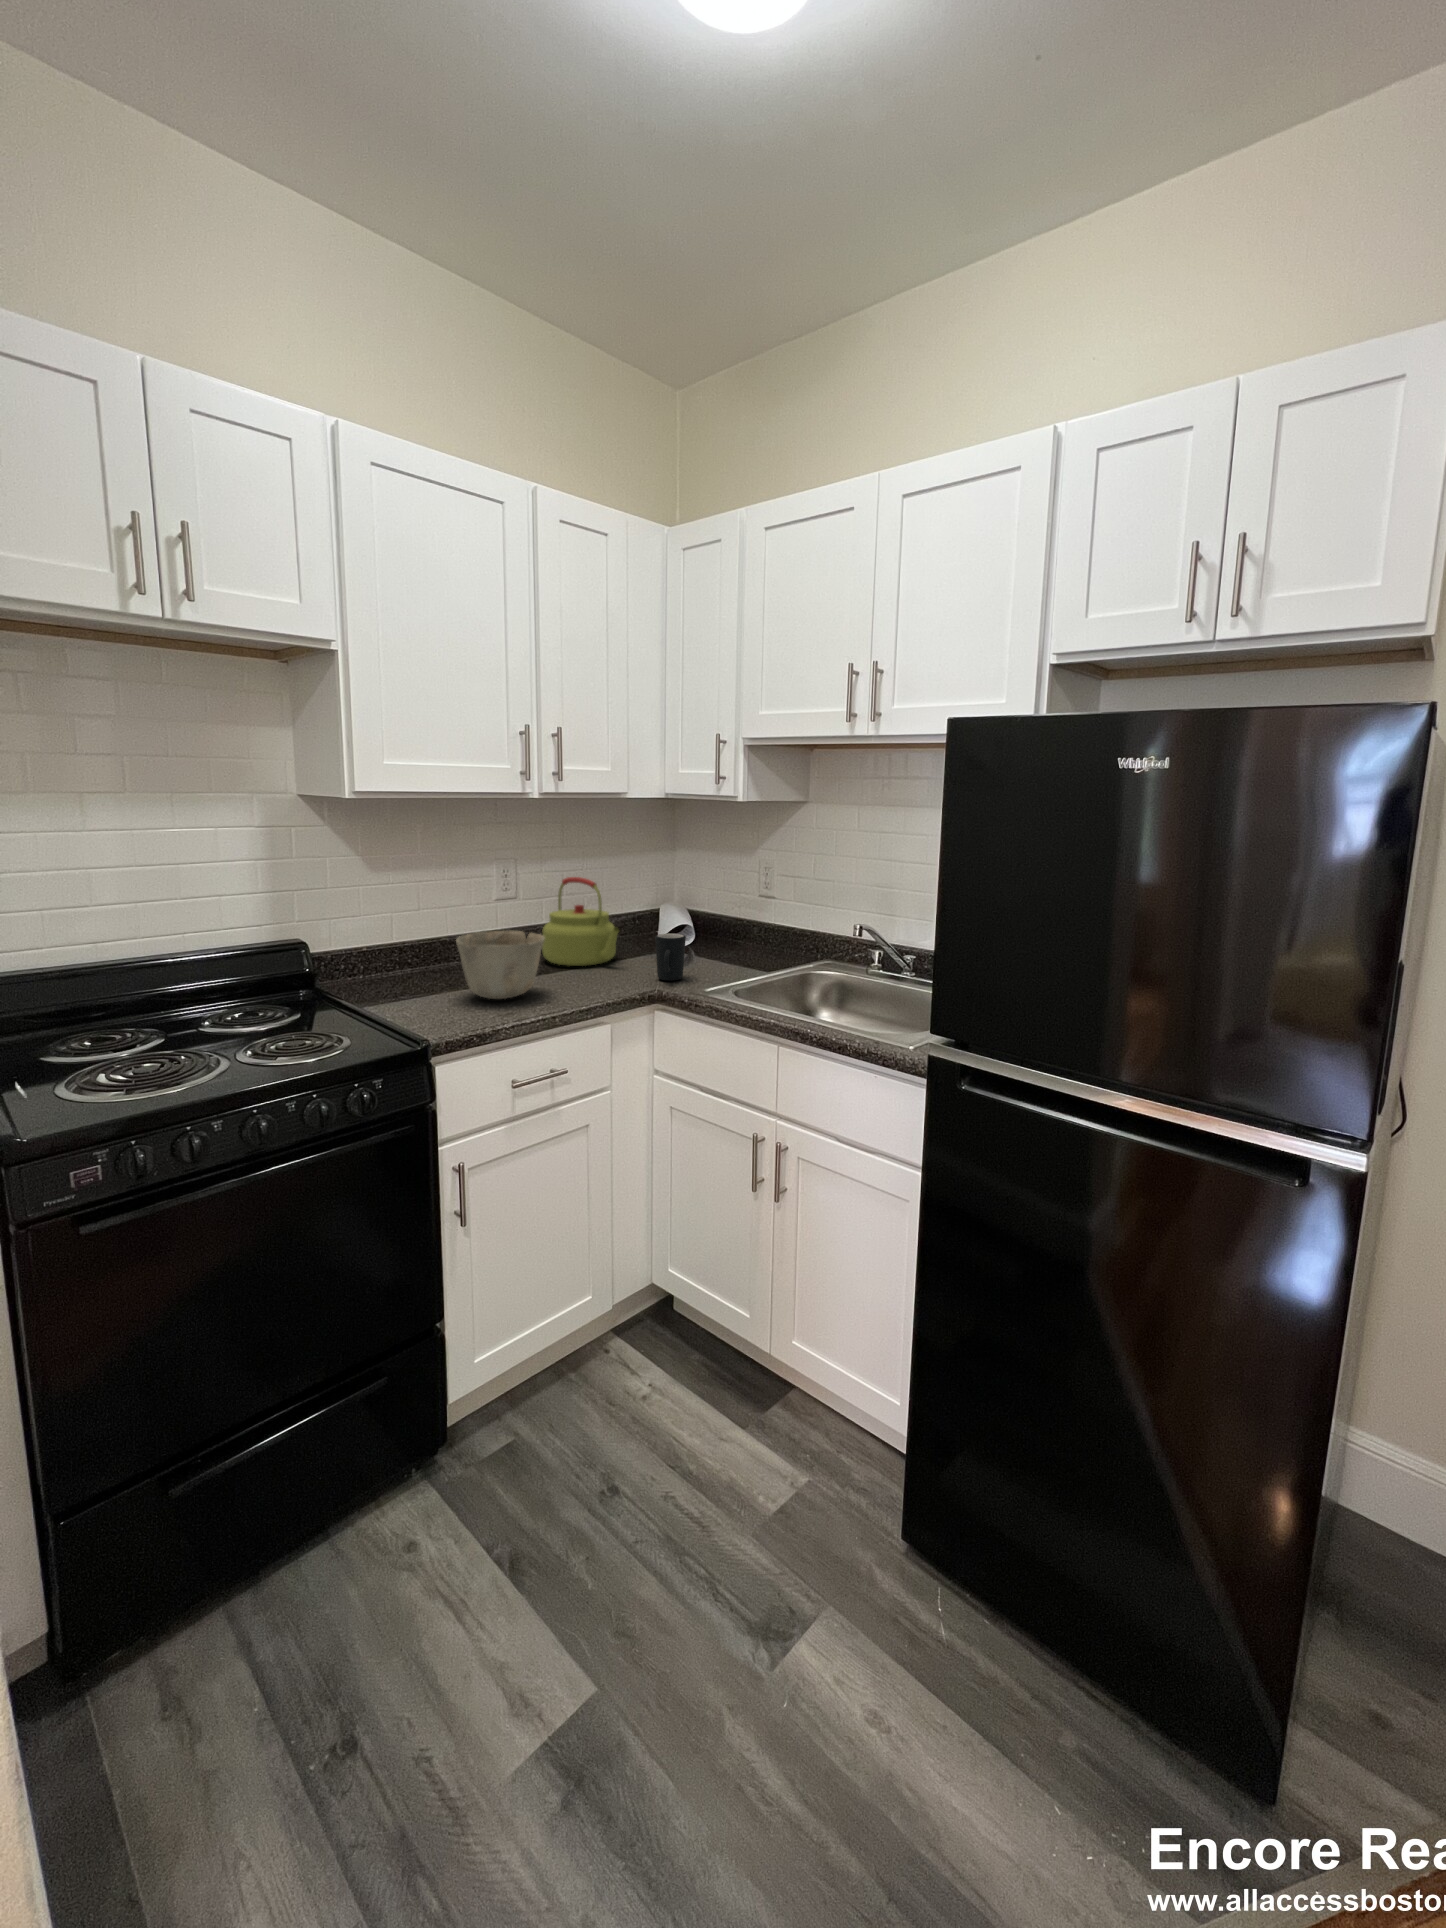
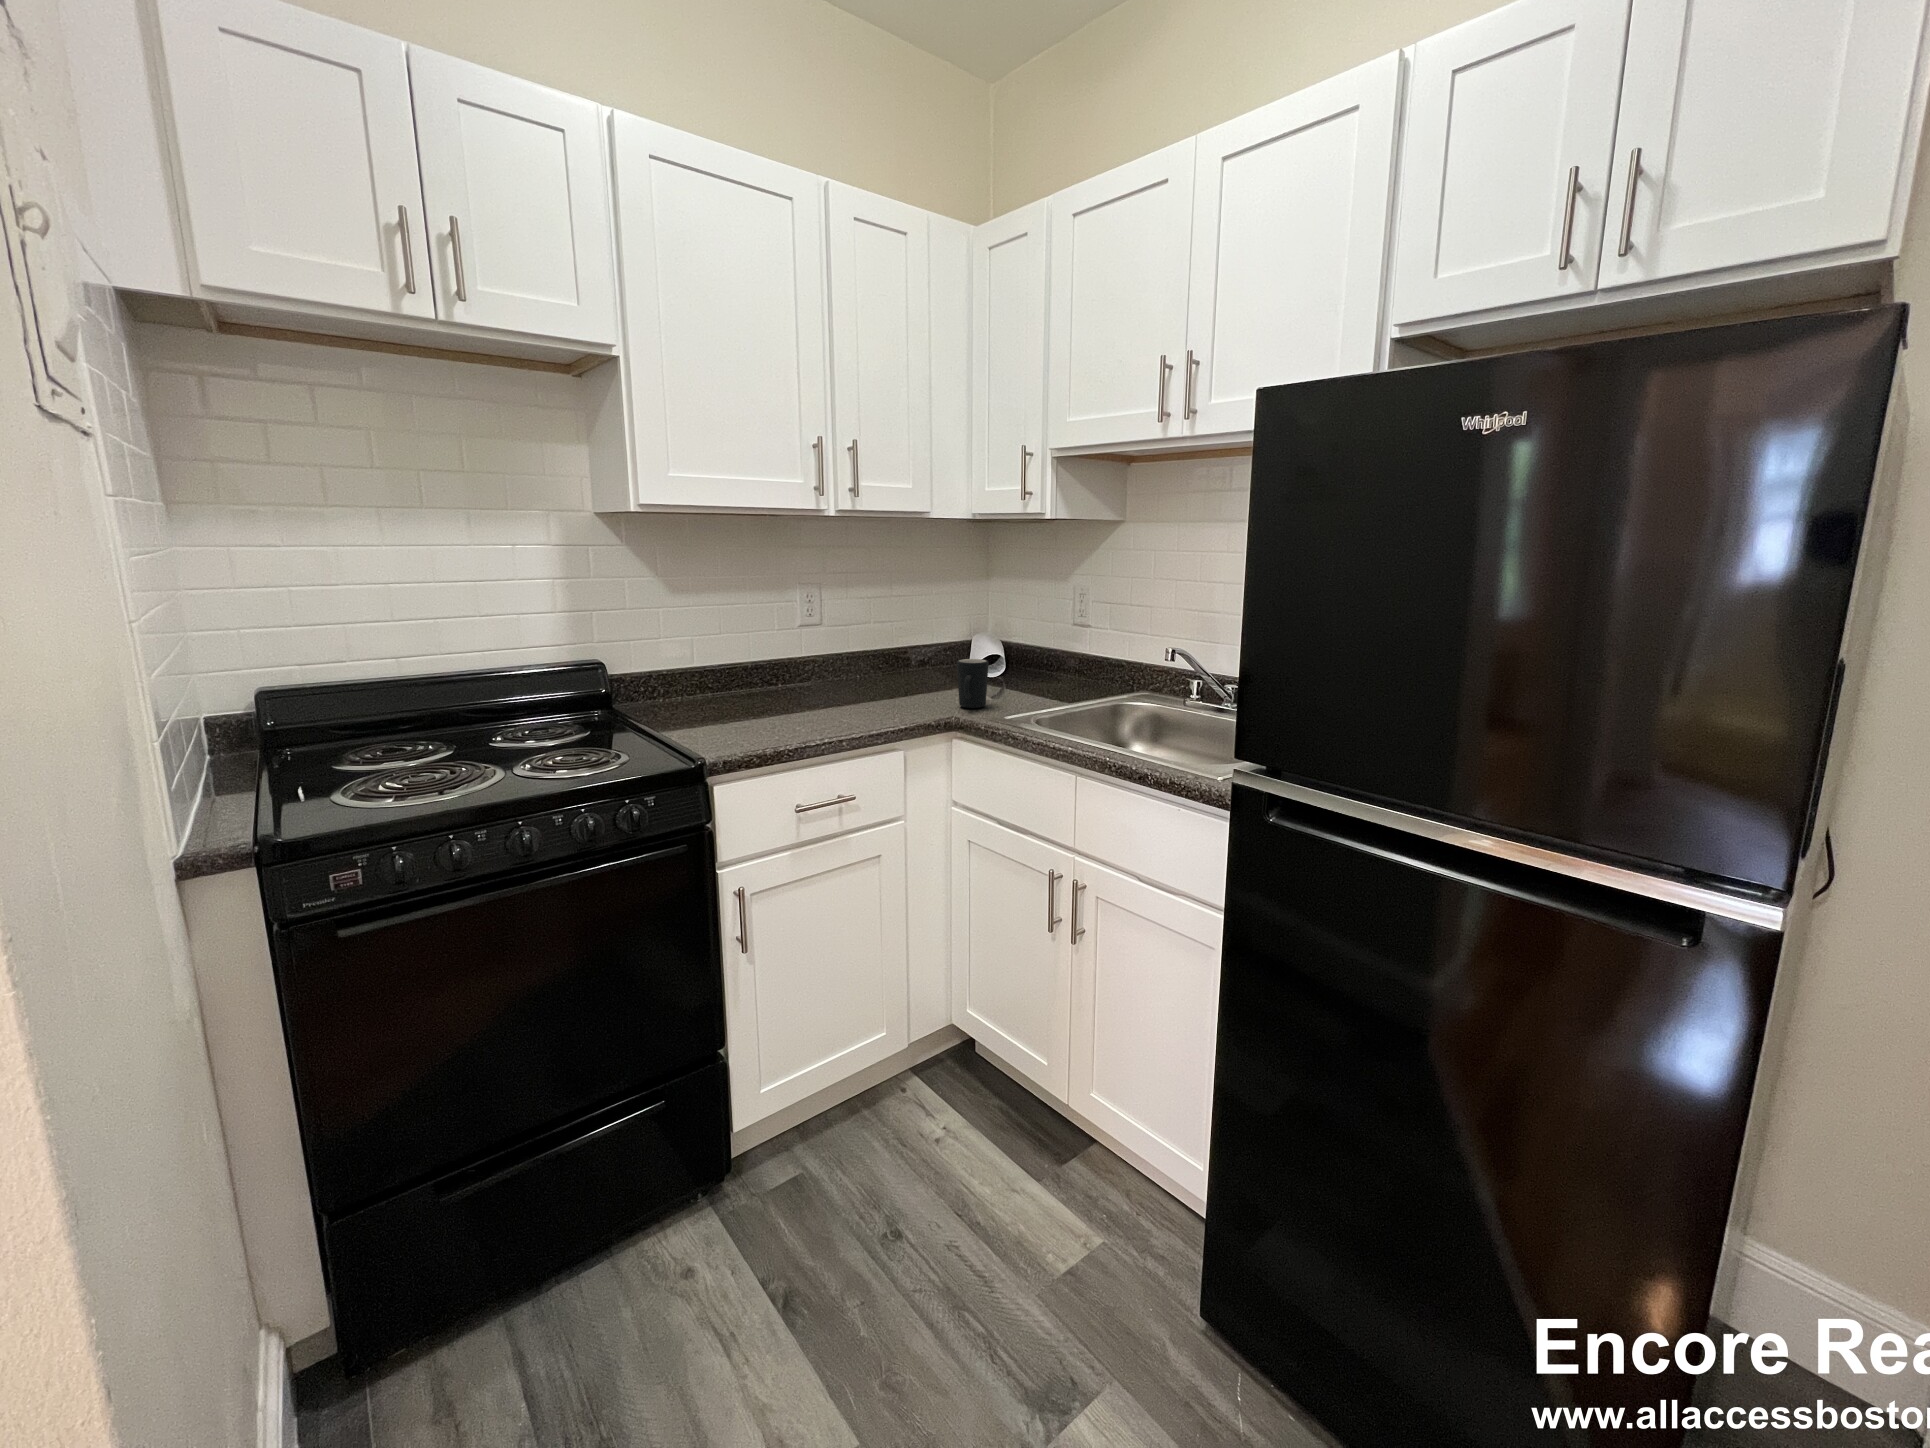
kettle: present [542,877,619,966] -> none [846,601,923,693]
ceramic bowl: present [456,931,544,999] -> none [747,653,838,722]

